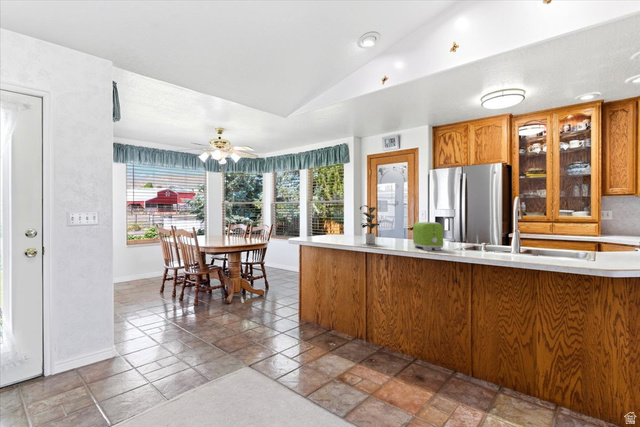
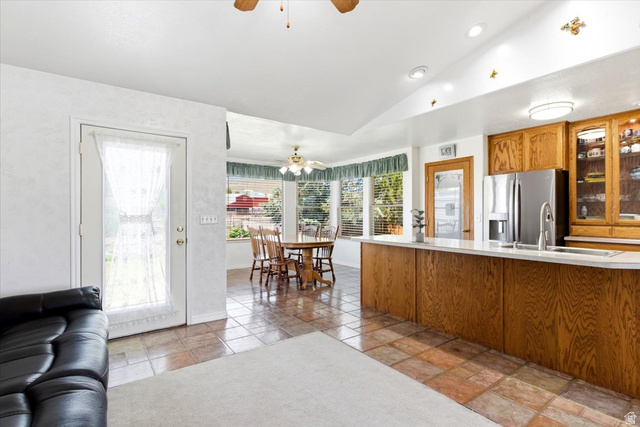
toaster: present [413,222,443,250] -> none [456,223,480,246]

